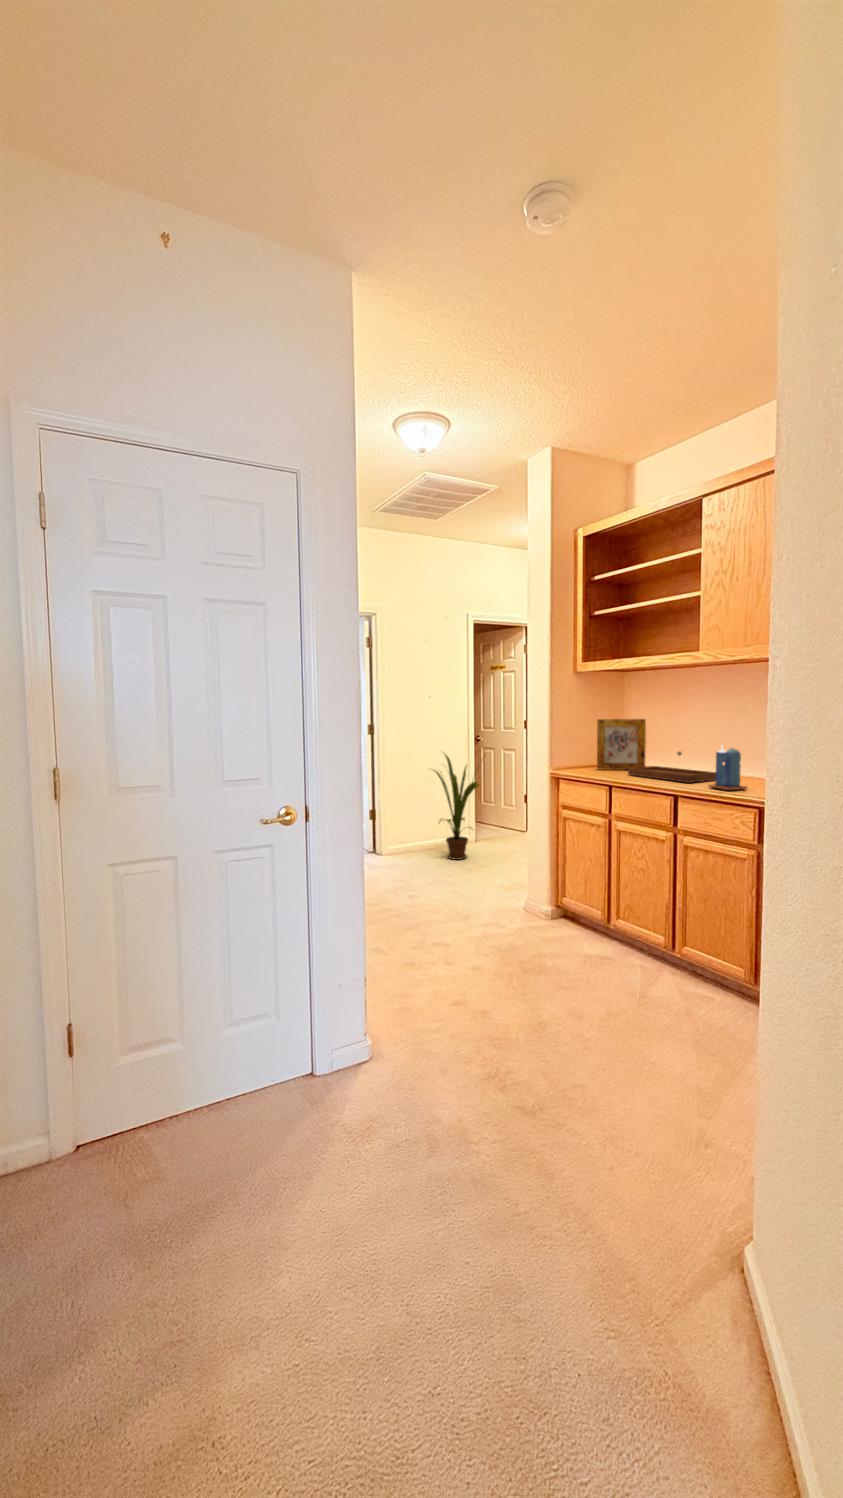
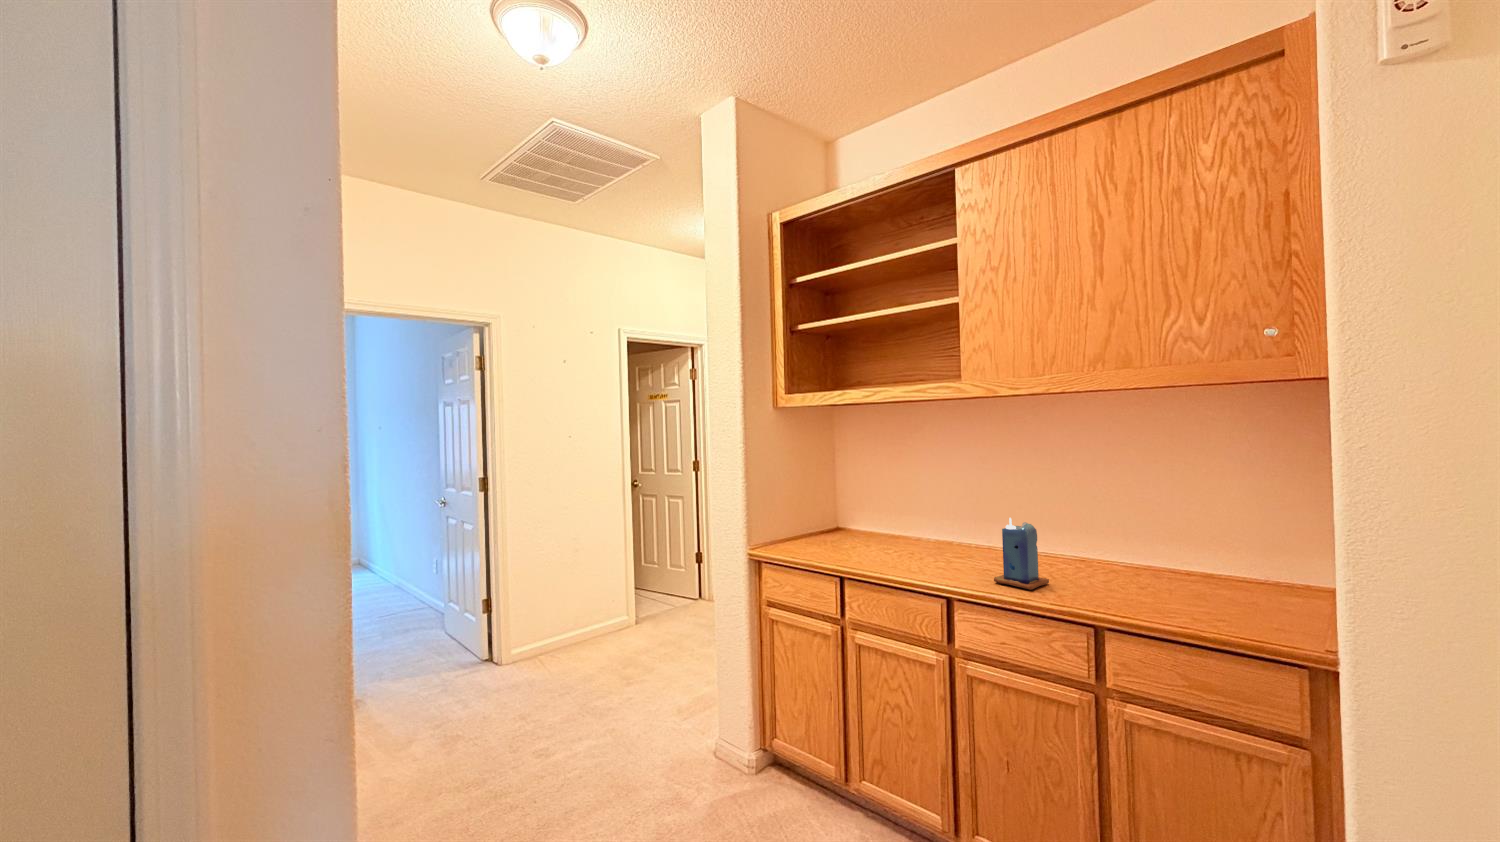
picture frame: present [597,719,646,770] -> none [806,469,872,541]
tray: present [628,751,716,783] -> none [858,519,985,571]
house plant: present [434,754,486,860] -> none [565,507,651,660]

